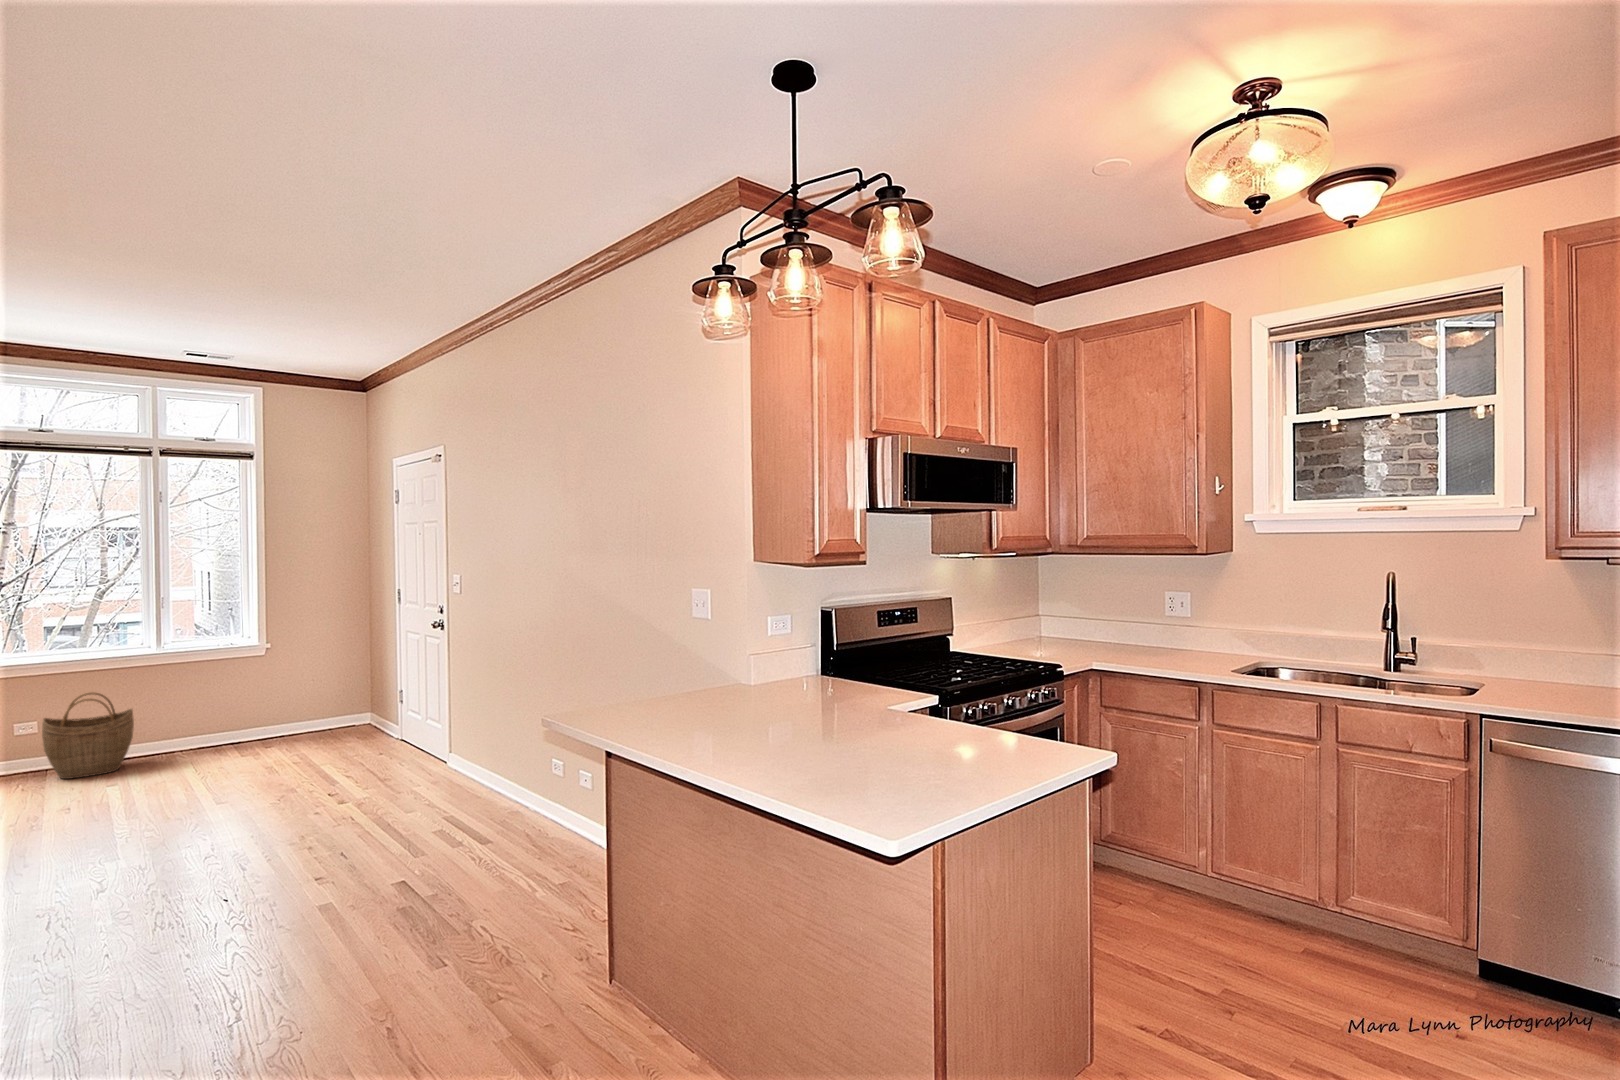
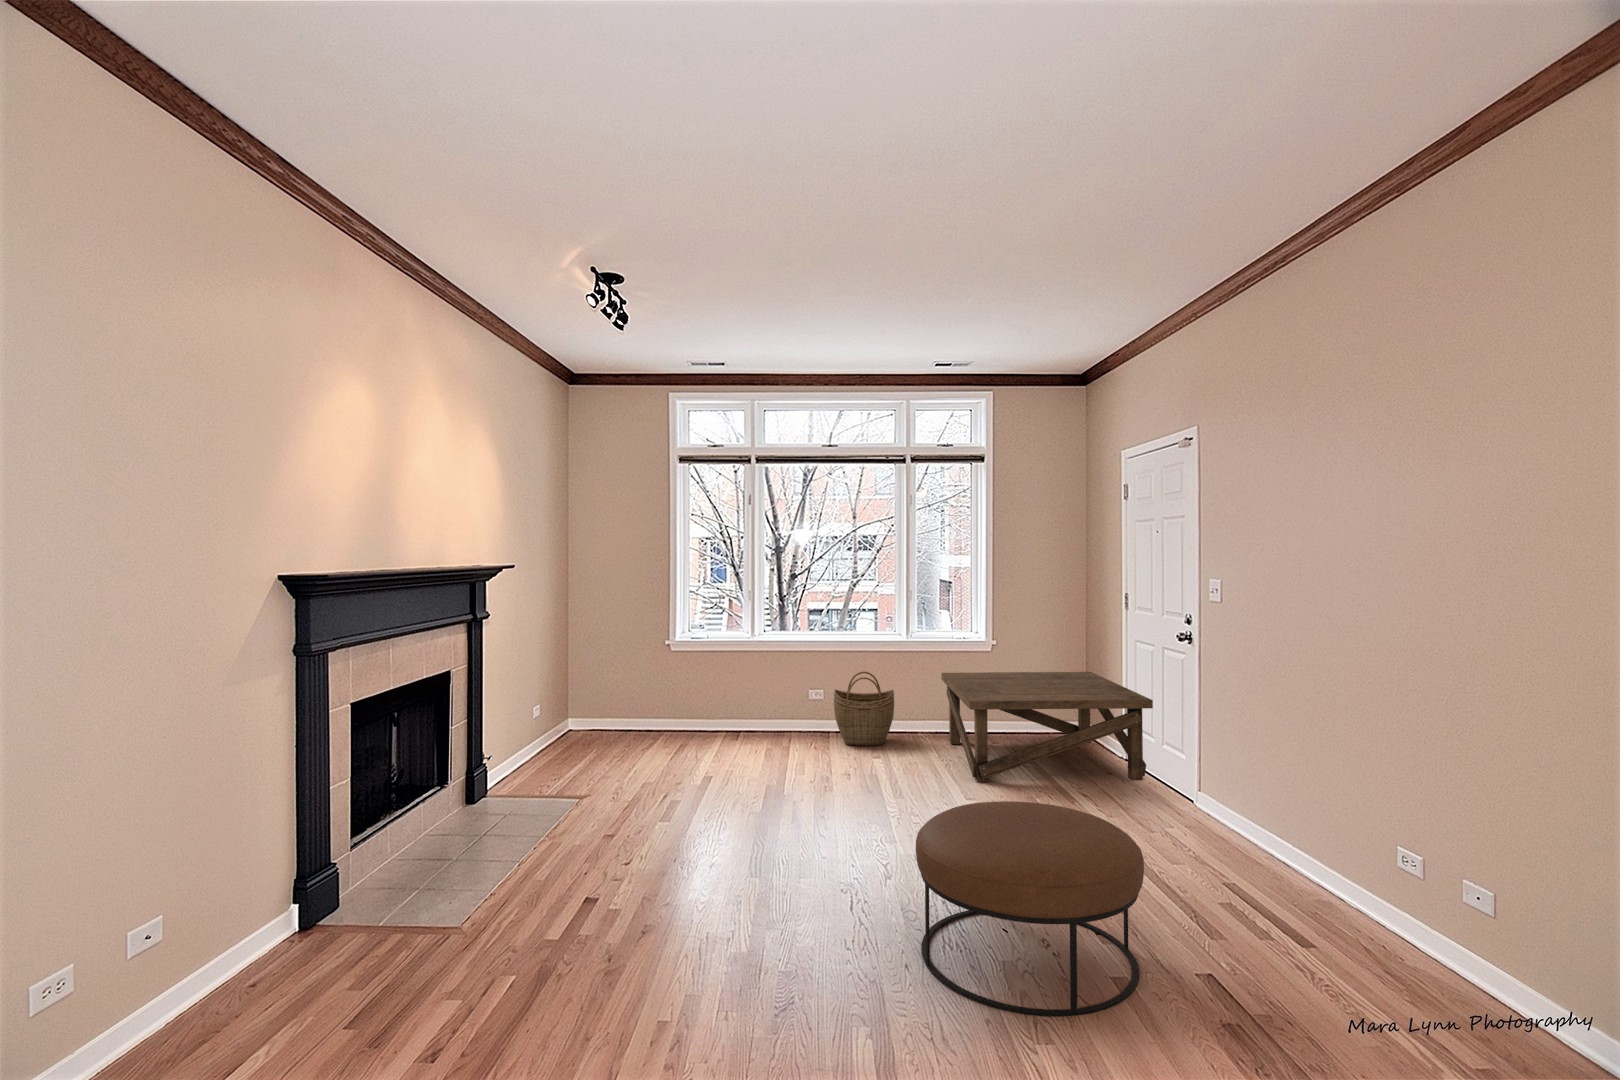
coffee table: none [198,664,417,786] -> present [941,672,1153,782]
ottoman: none [101,781,342,967] -> present [916,801,1144,1016]

